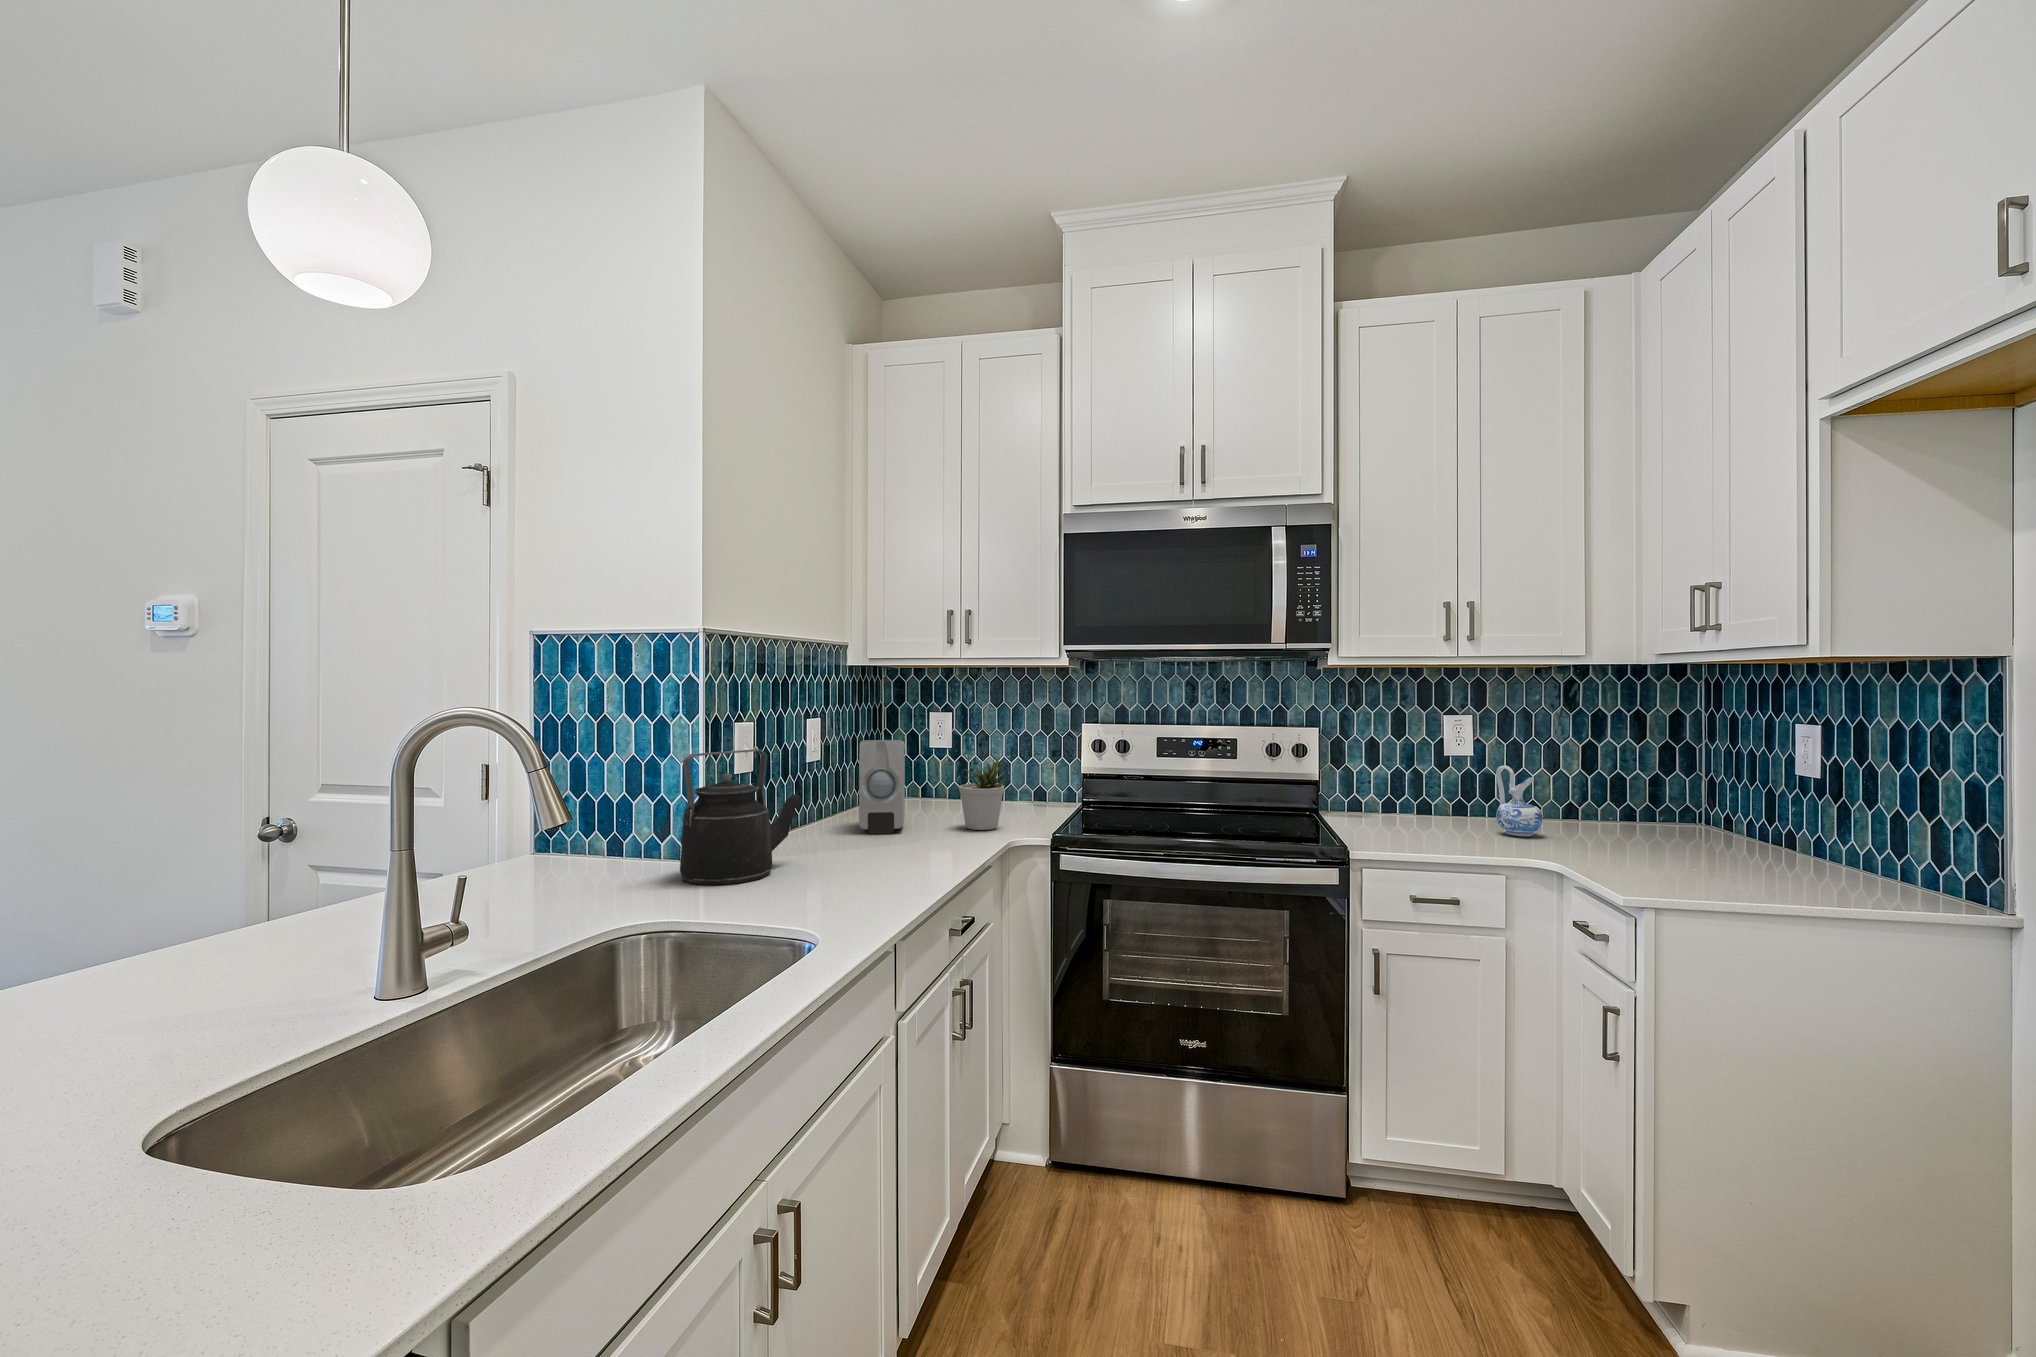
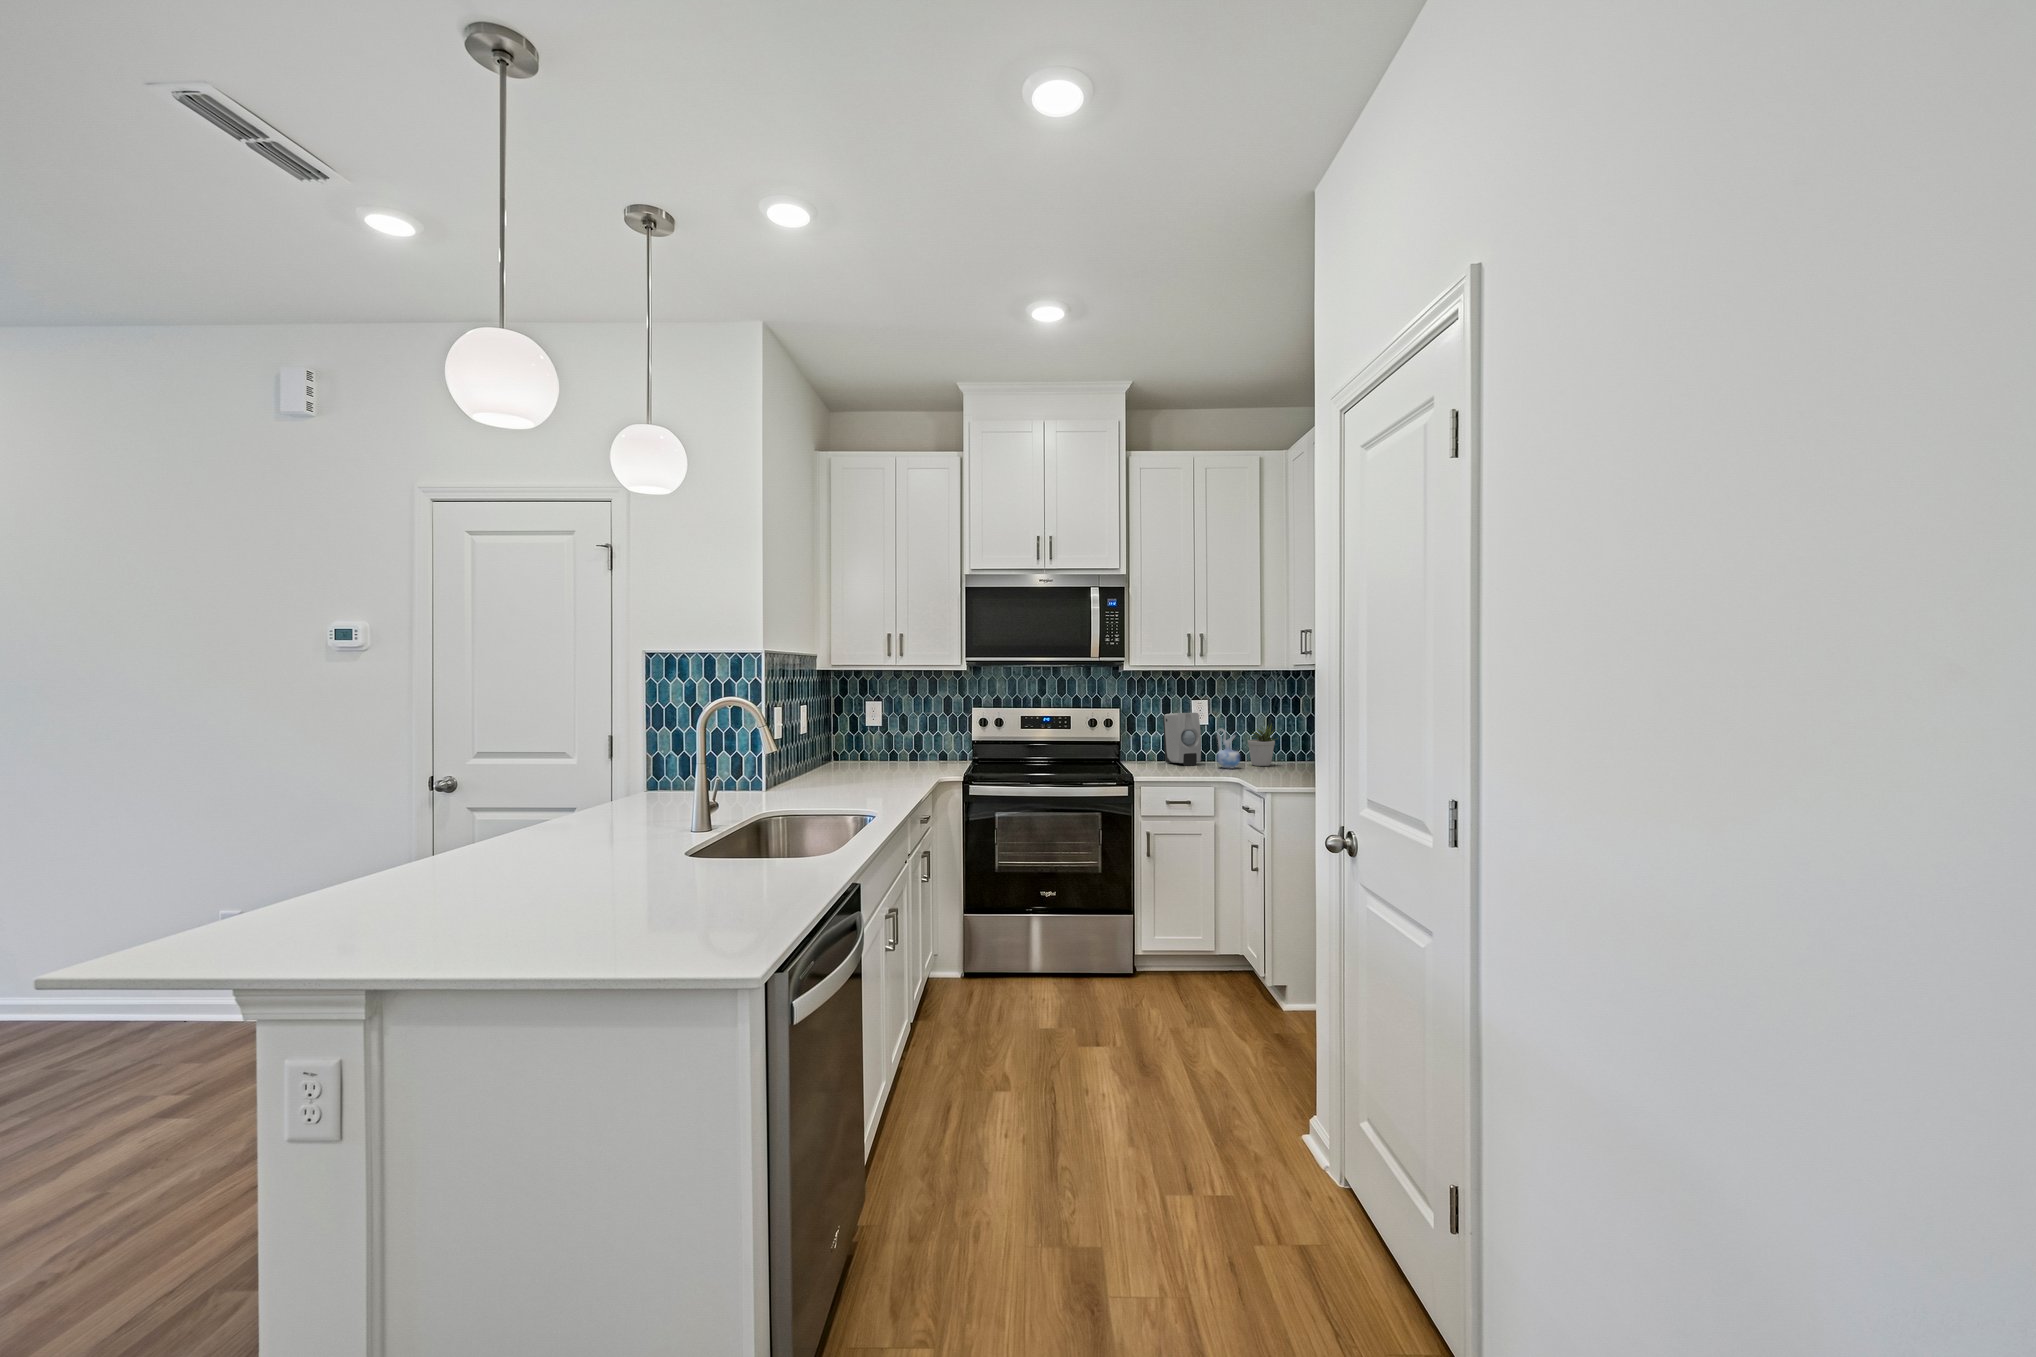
soap dispenser: present [859,740,905,834] -> present [1163,713,1201,766]
kettle: present [680,749,802,885] -> none [761,722,825,799]
potted plant: present [959,758,1006,830] -> present [1248,726,1276,766]

